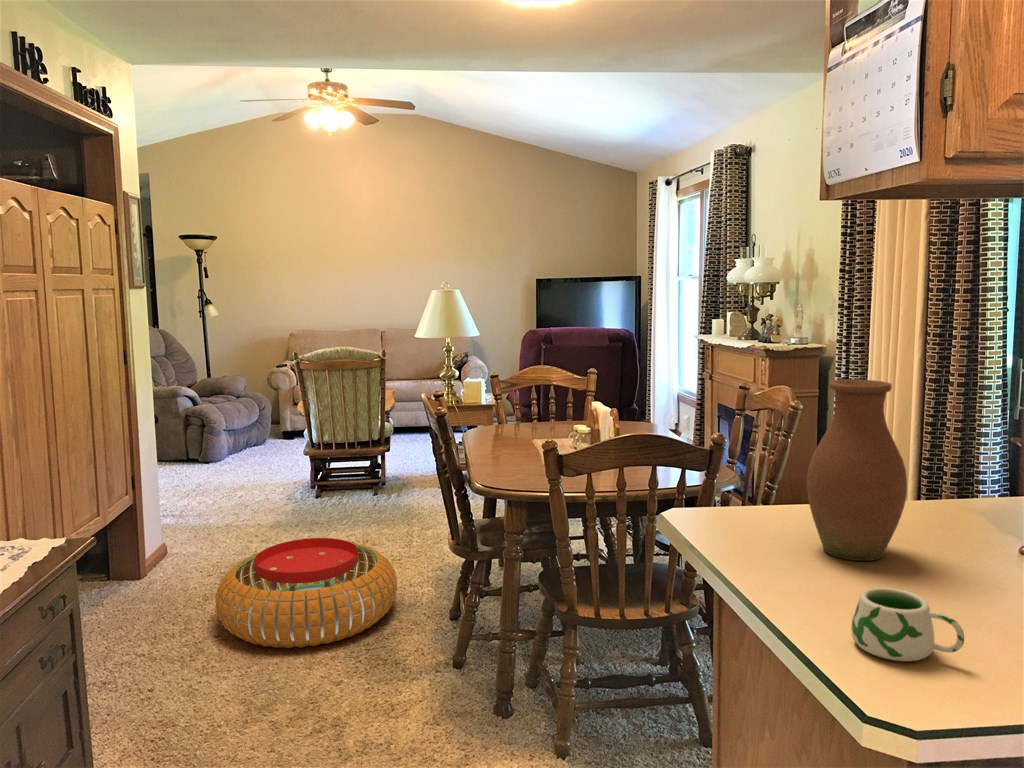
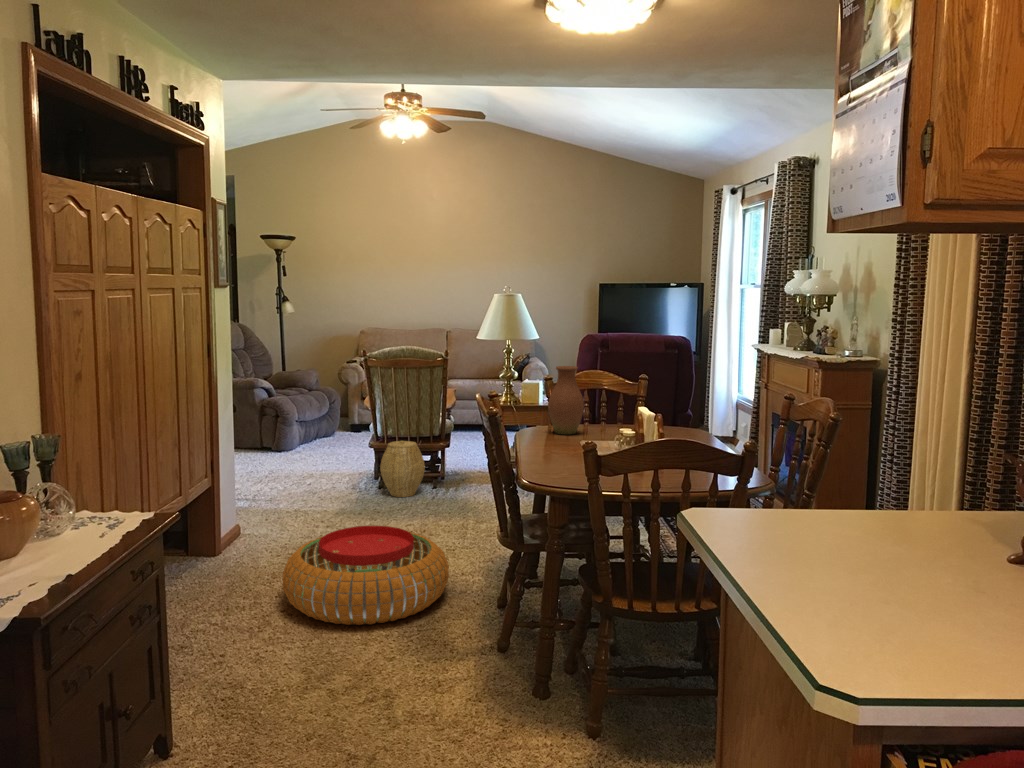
vase: present [807,379,907,561] -> present [548,366,584,435]
woven basket: none [319,445,366,504] -> present [380,441,425,497]
mug: present [851,588,964,661] -> none [820,573,912,635]

